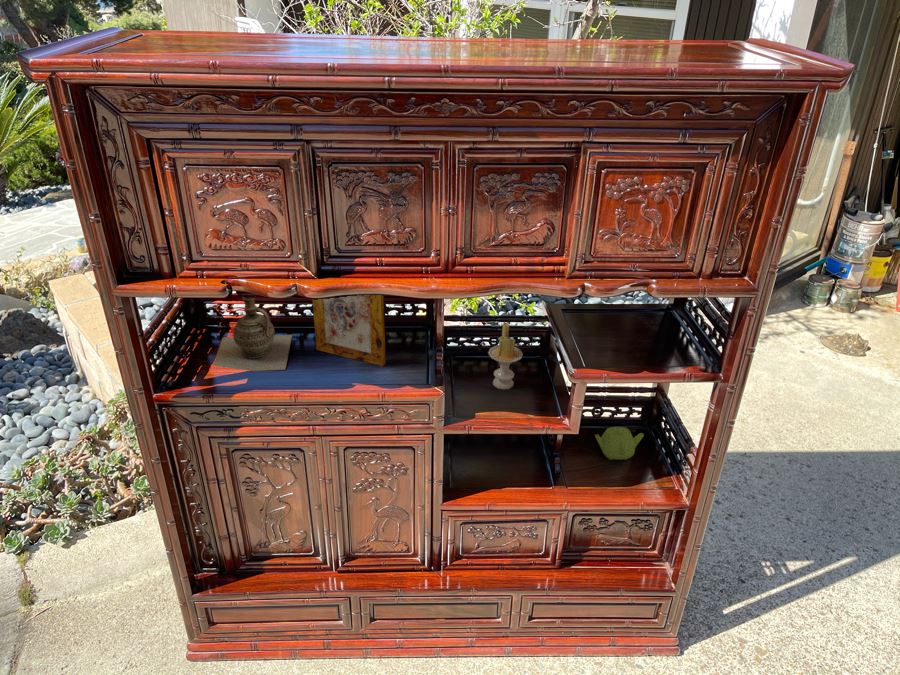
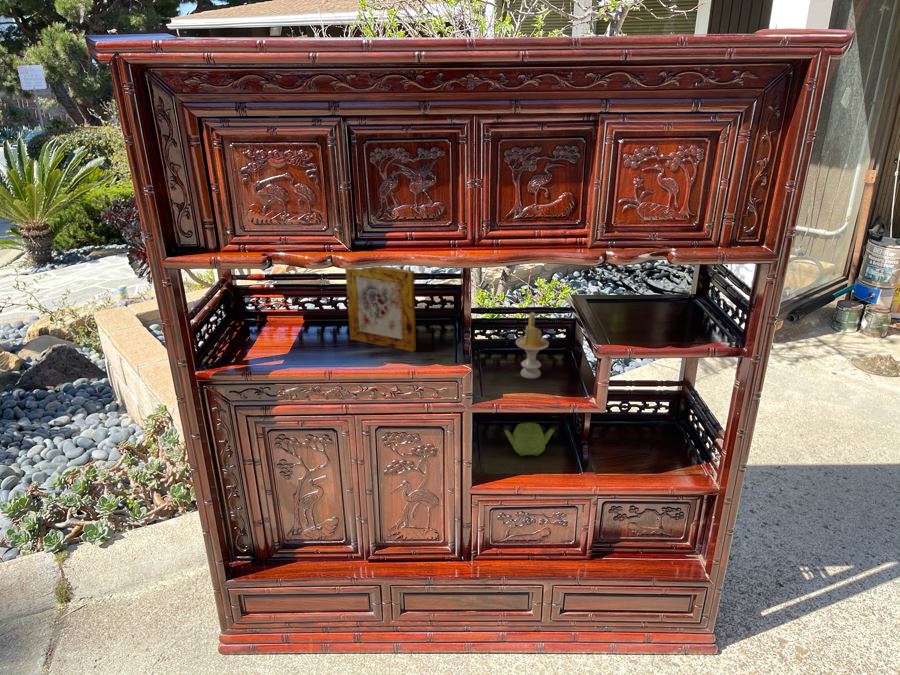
ceramic jug: present [213,297,292,371] -> none [249,283,327,357]
teapot: present [595,427,644,460] -> present [505,423,554,456]

